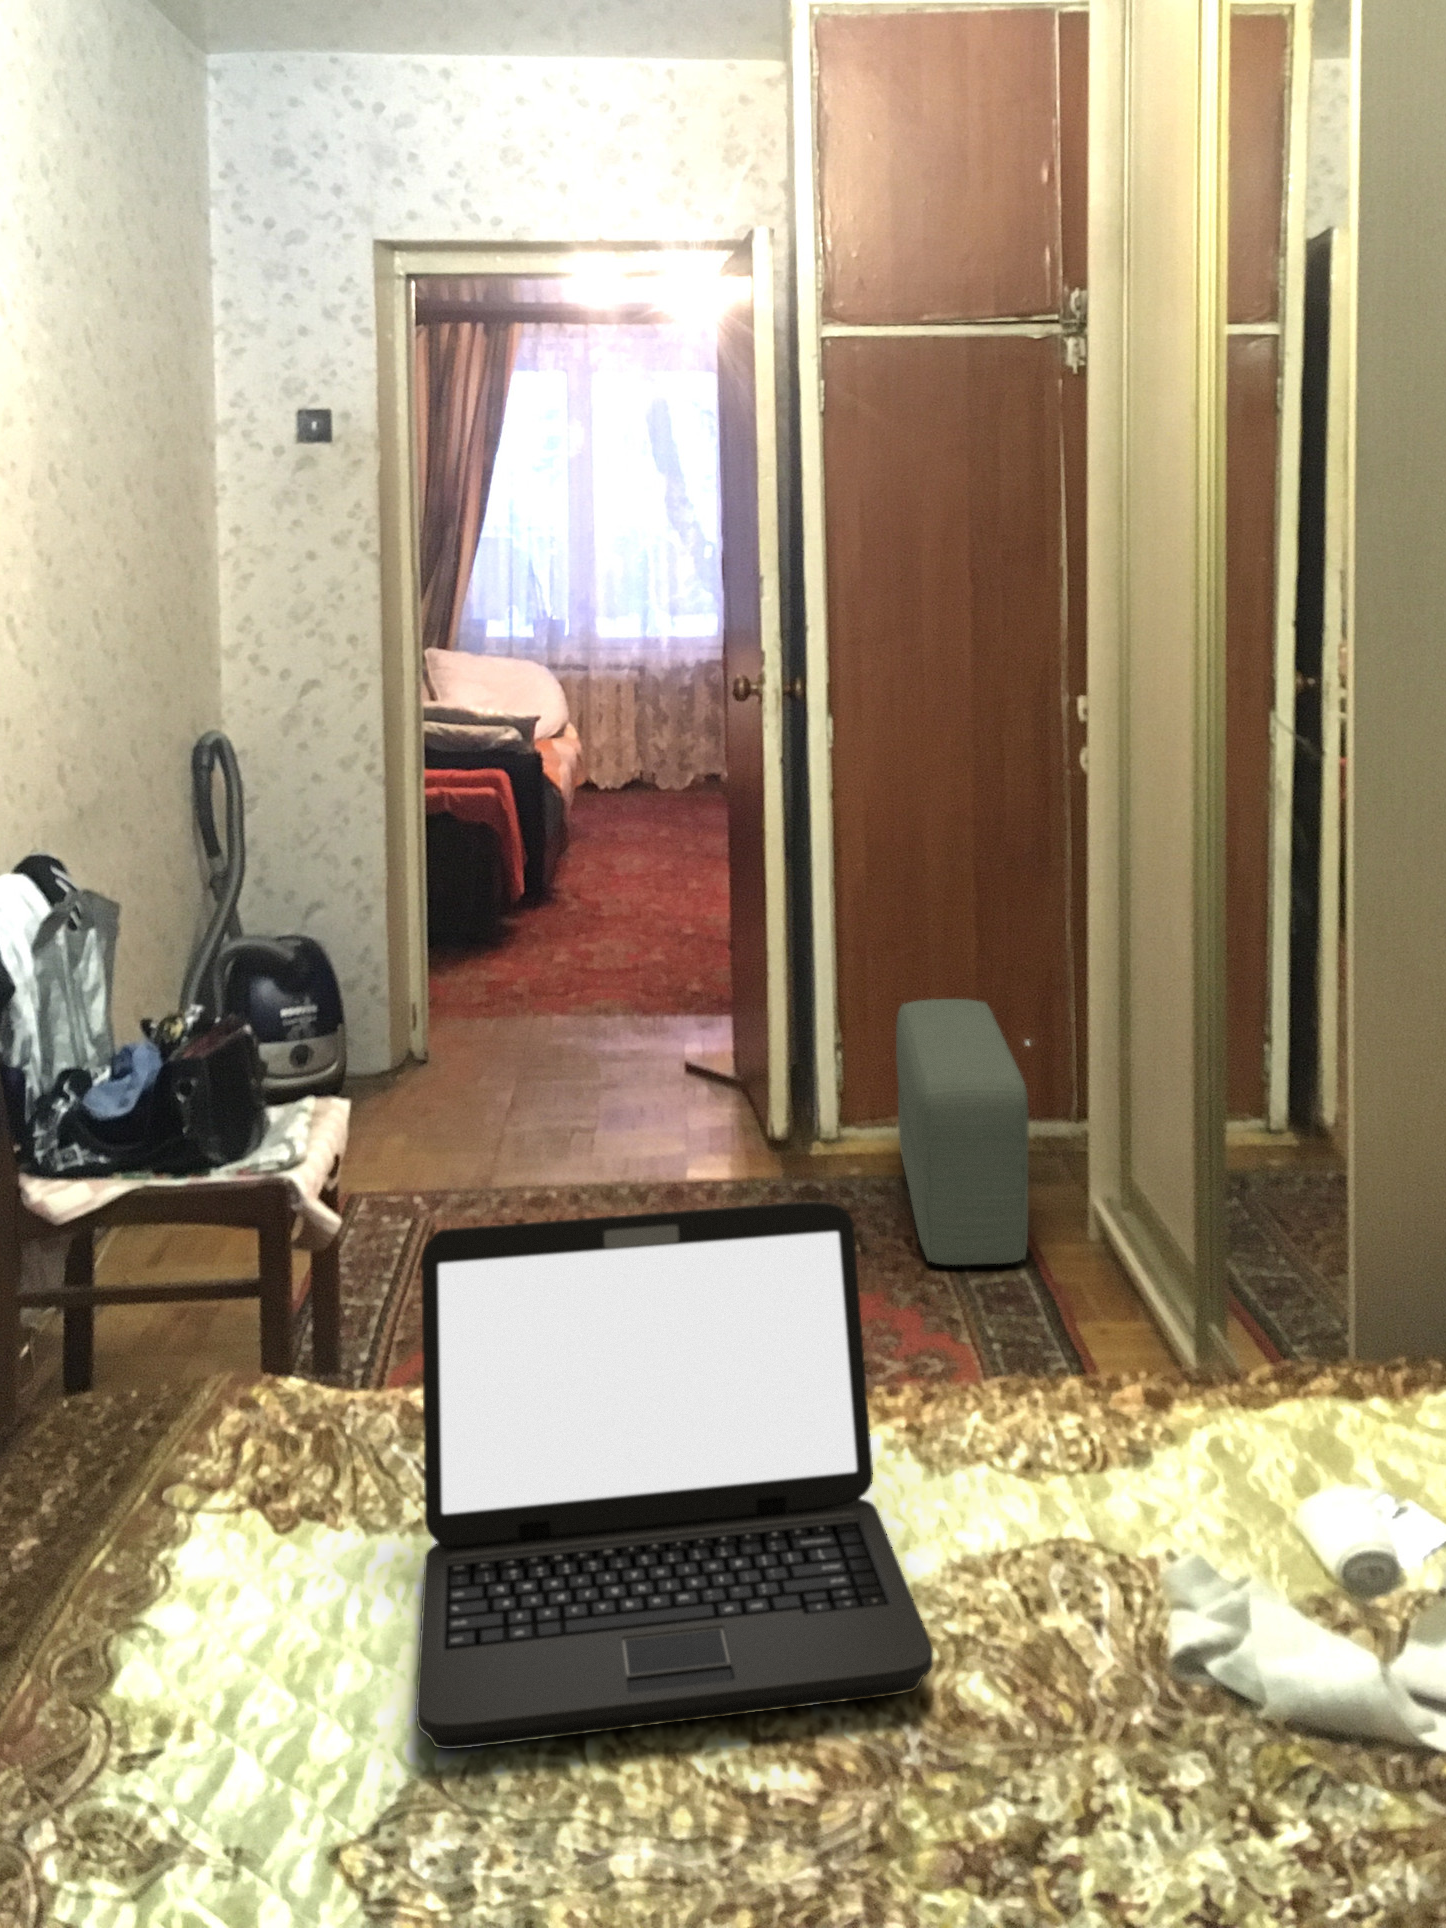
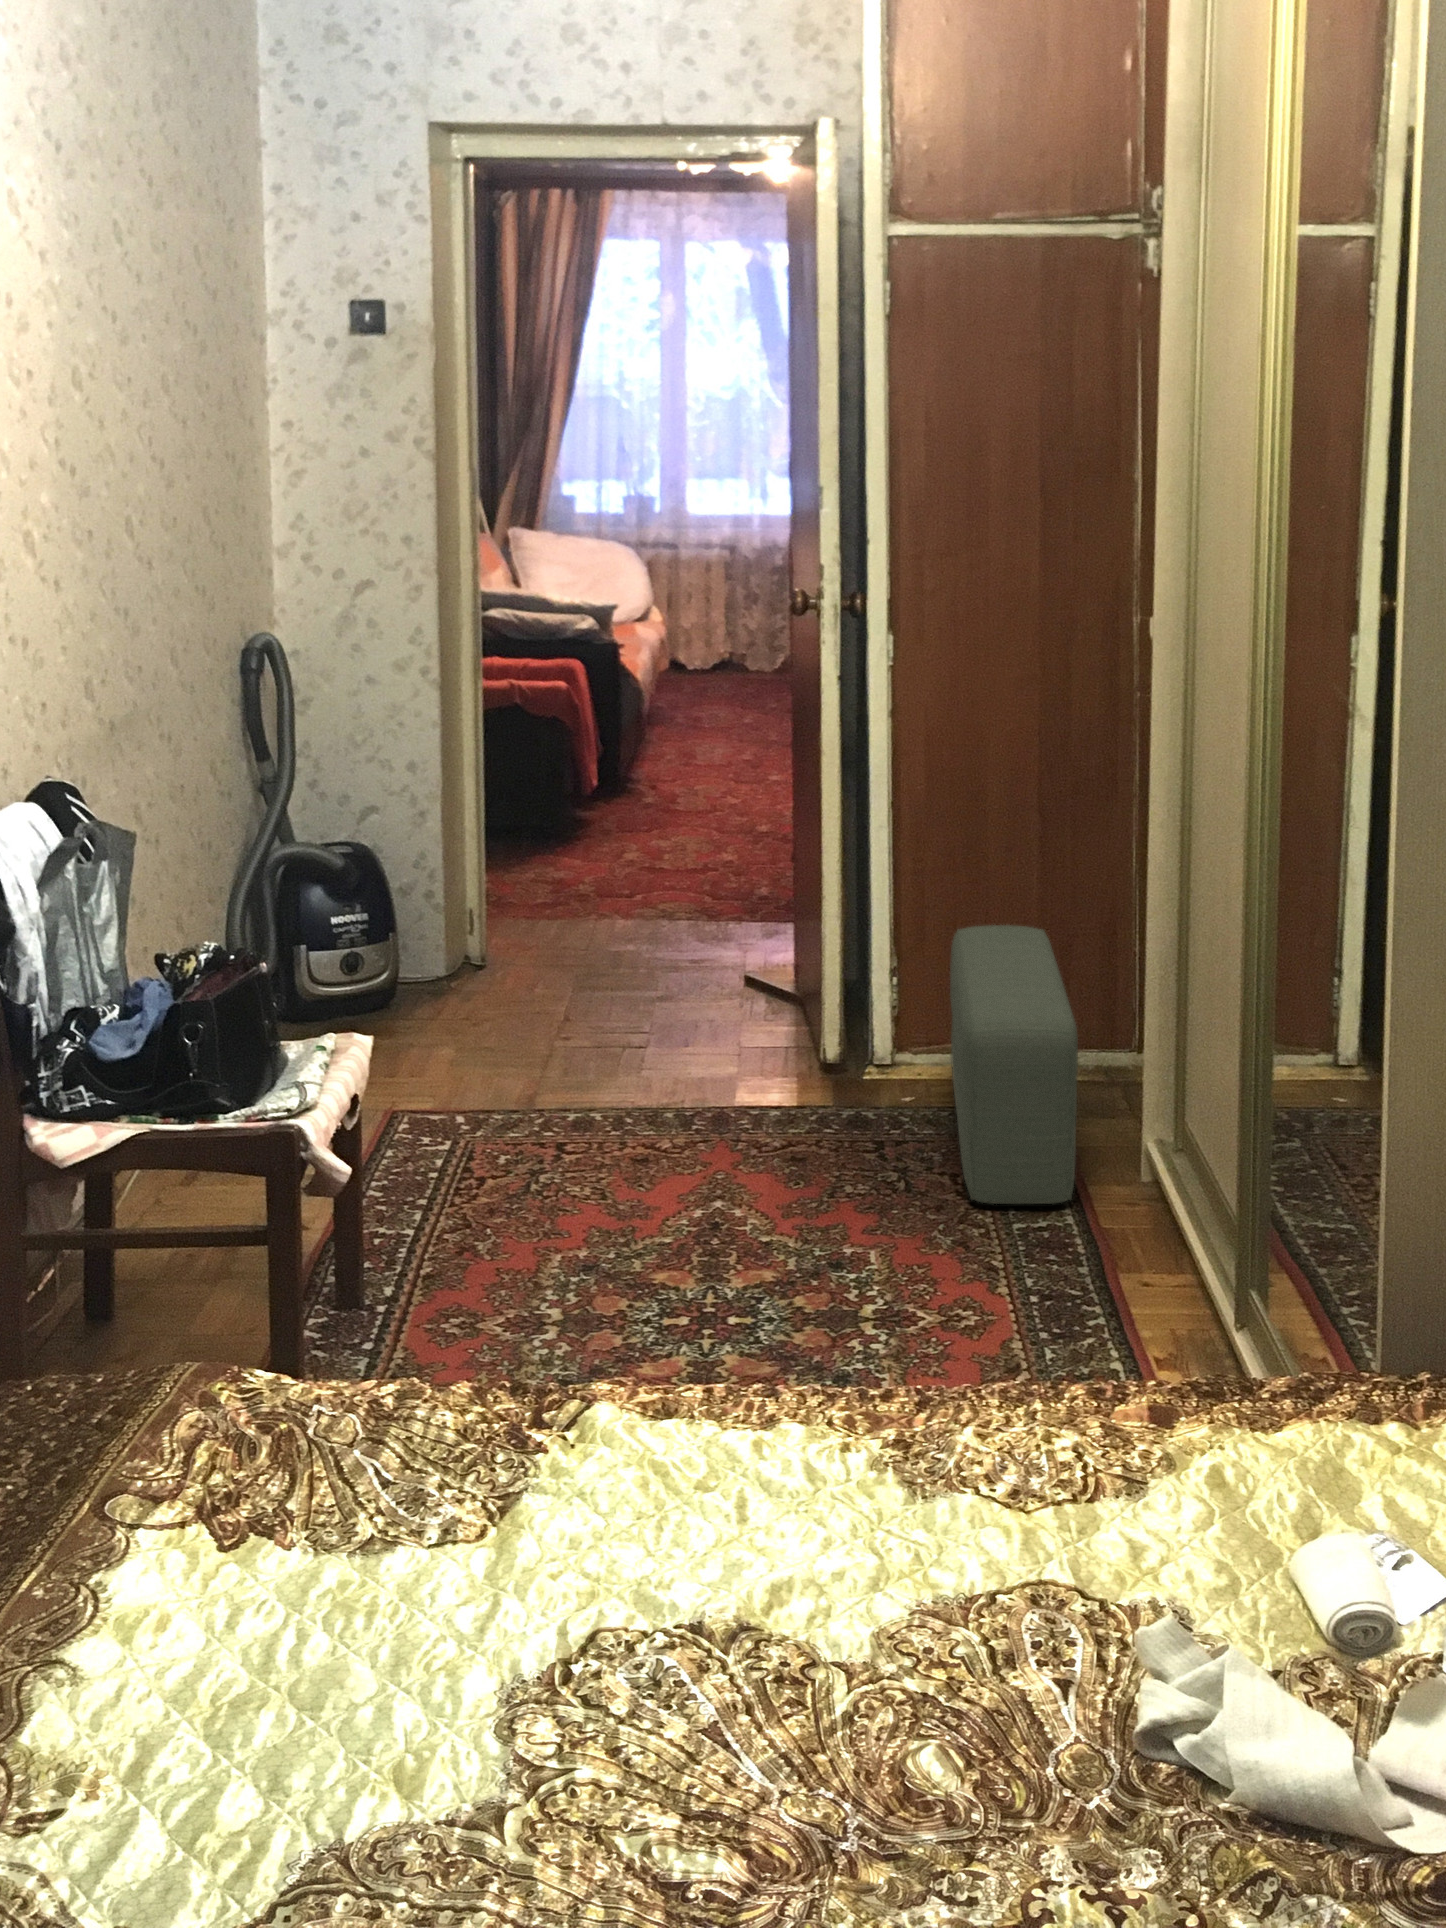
laptop: present [416,1202,933,1749] -> none [329,1223,880,1817]

